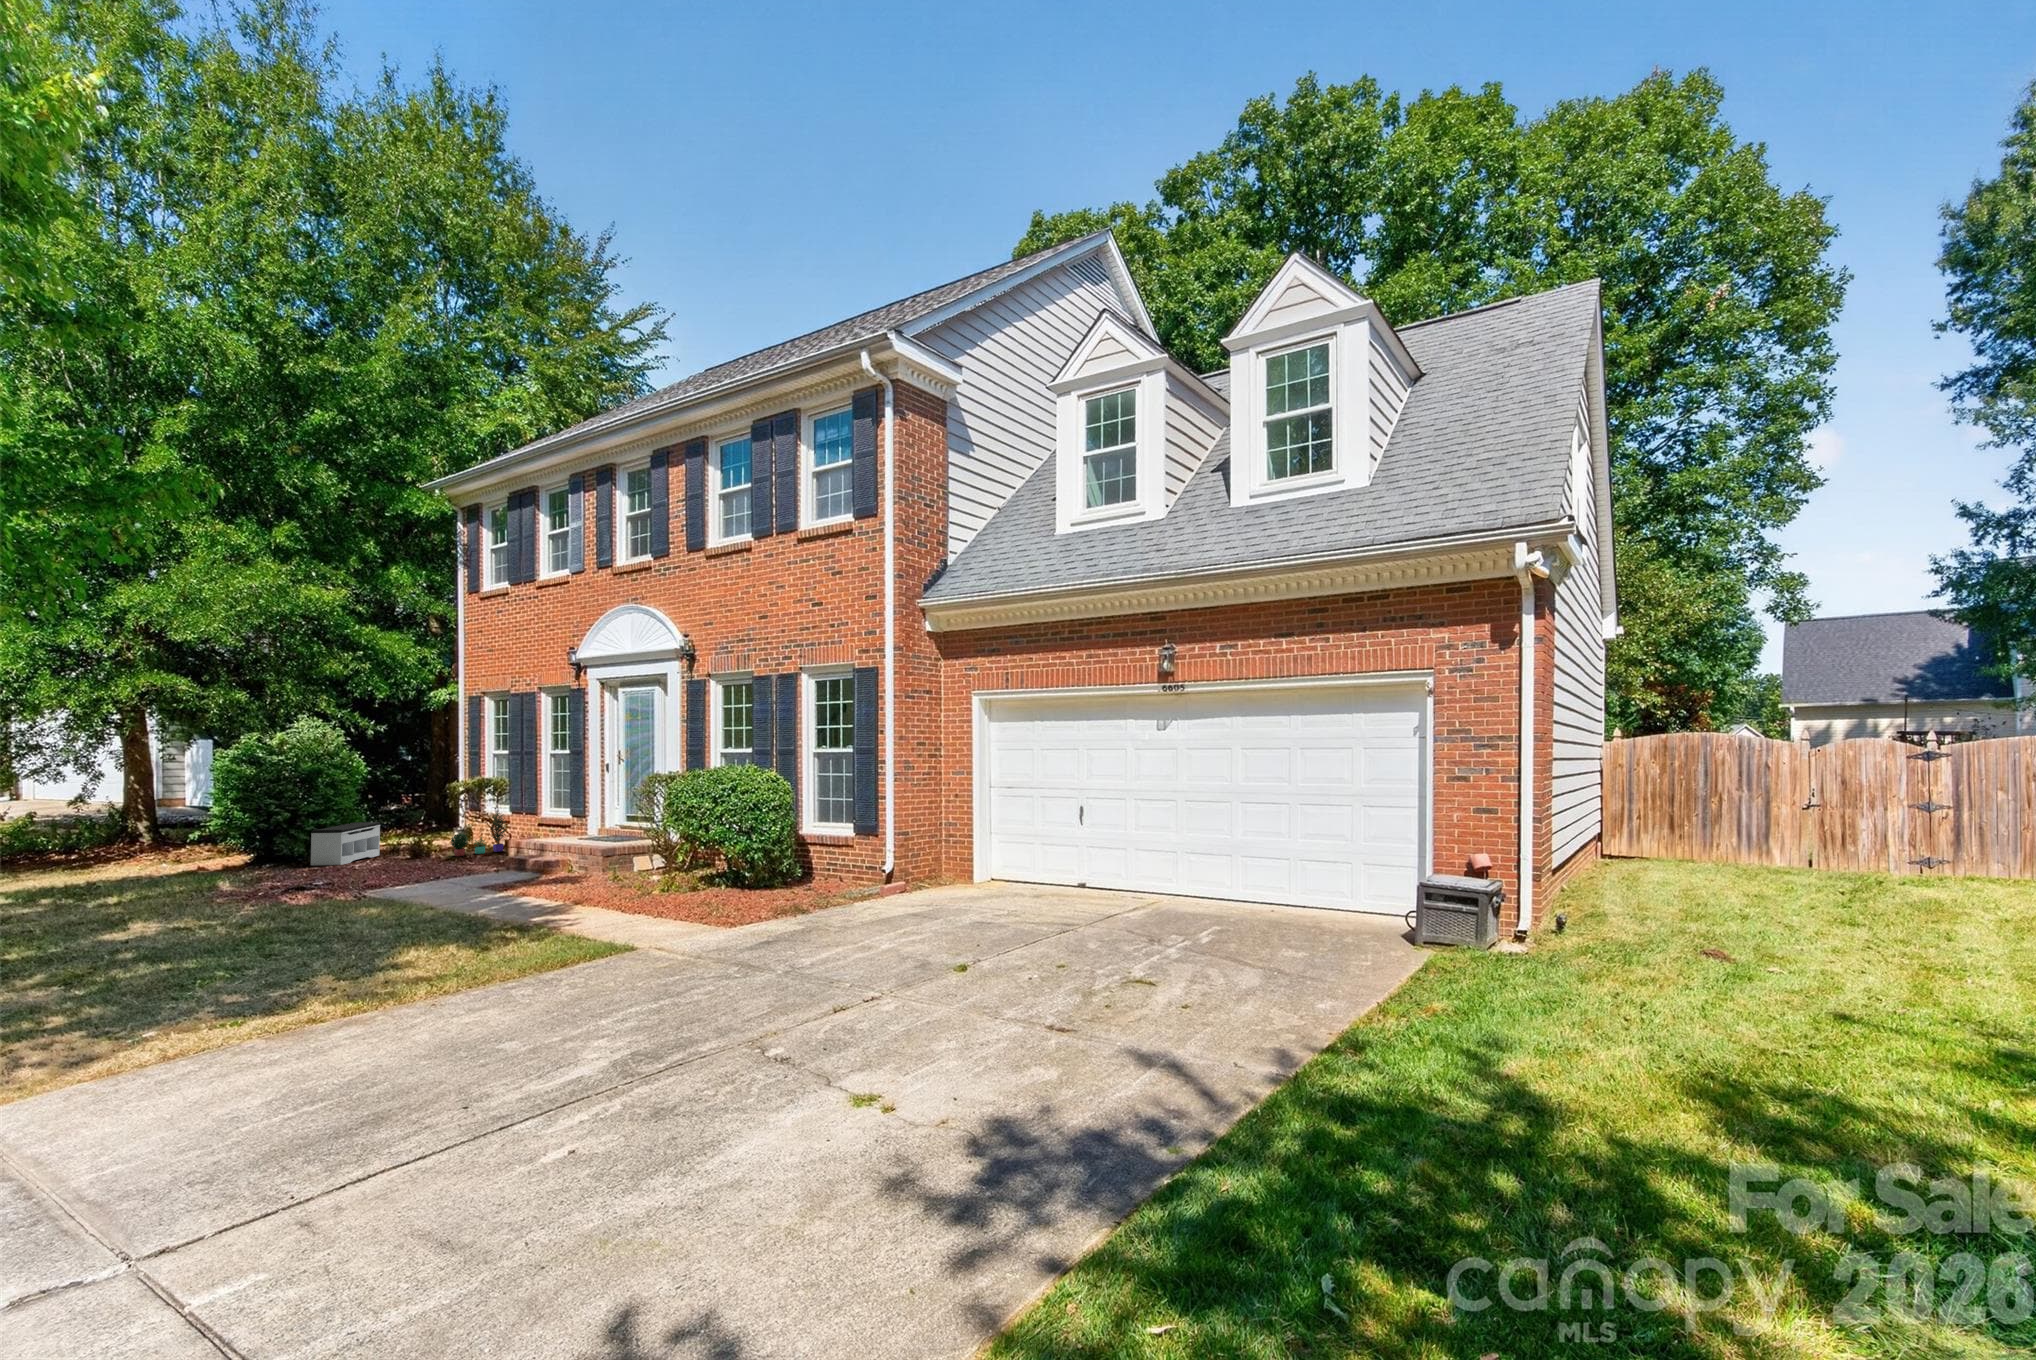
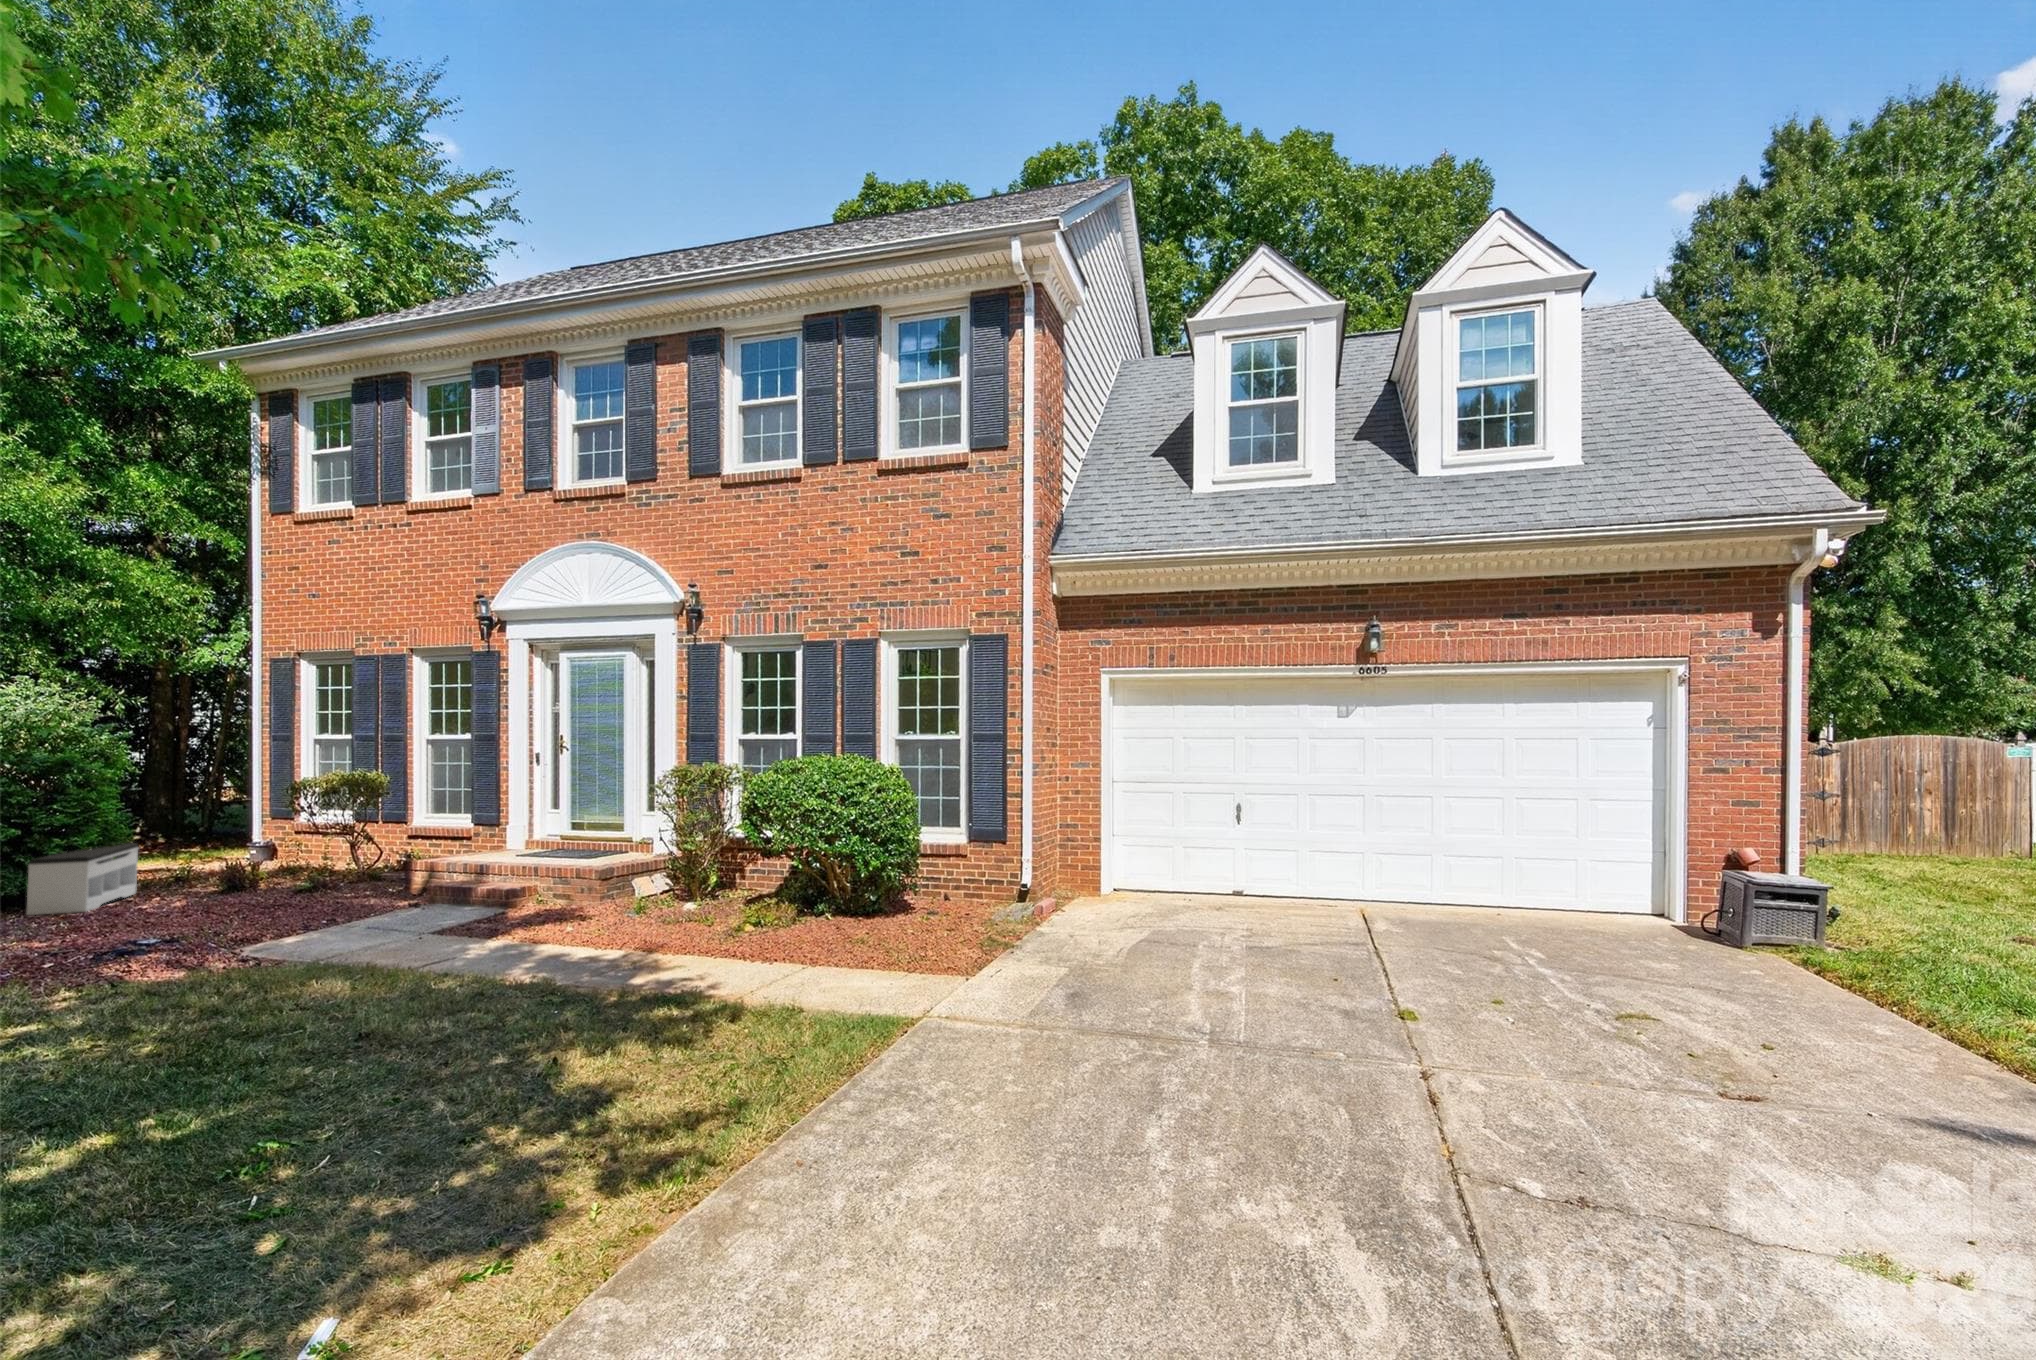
potted plant: present [451,813,506,856] -> none [266,823,351,890]

